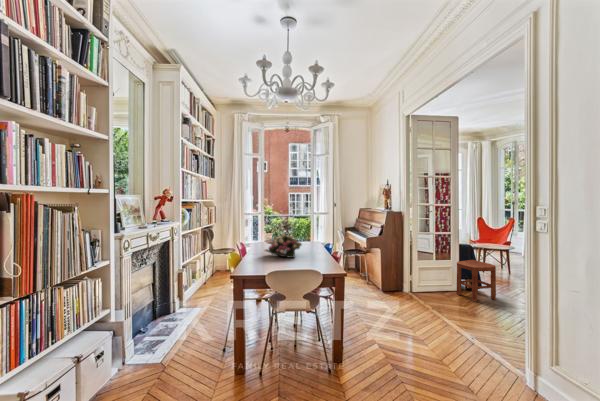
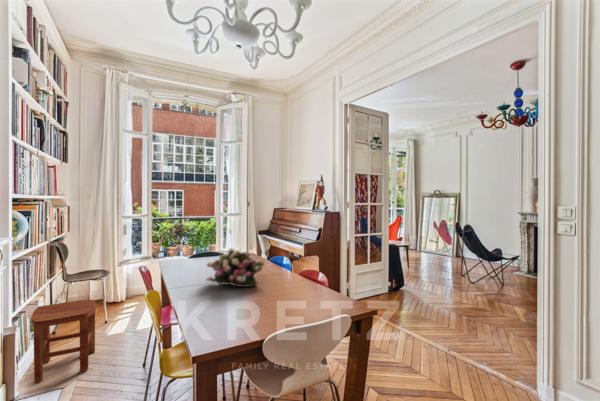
stool: present [457,260,496,301] -> present [31,300,96,383]

